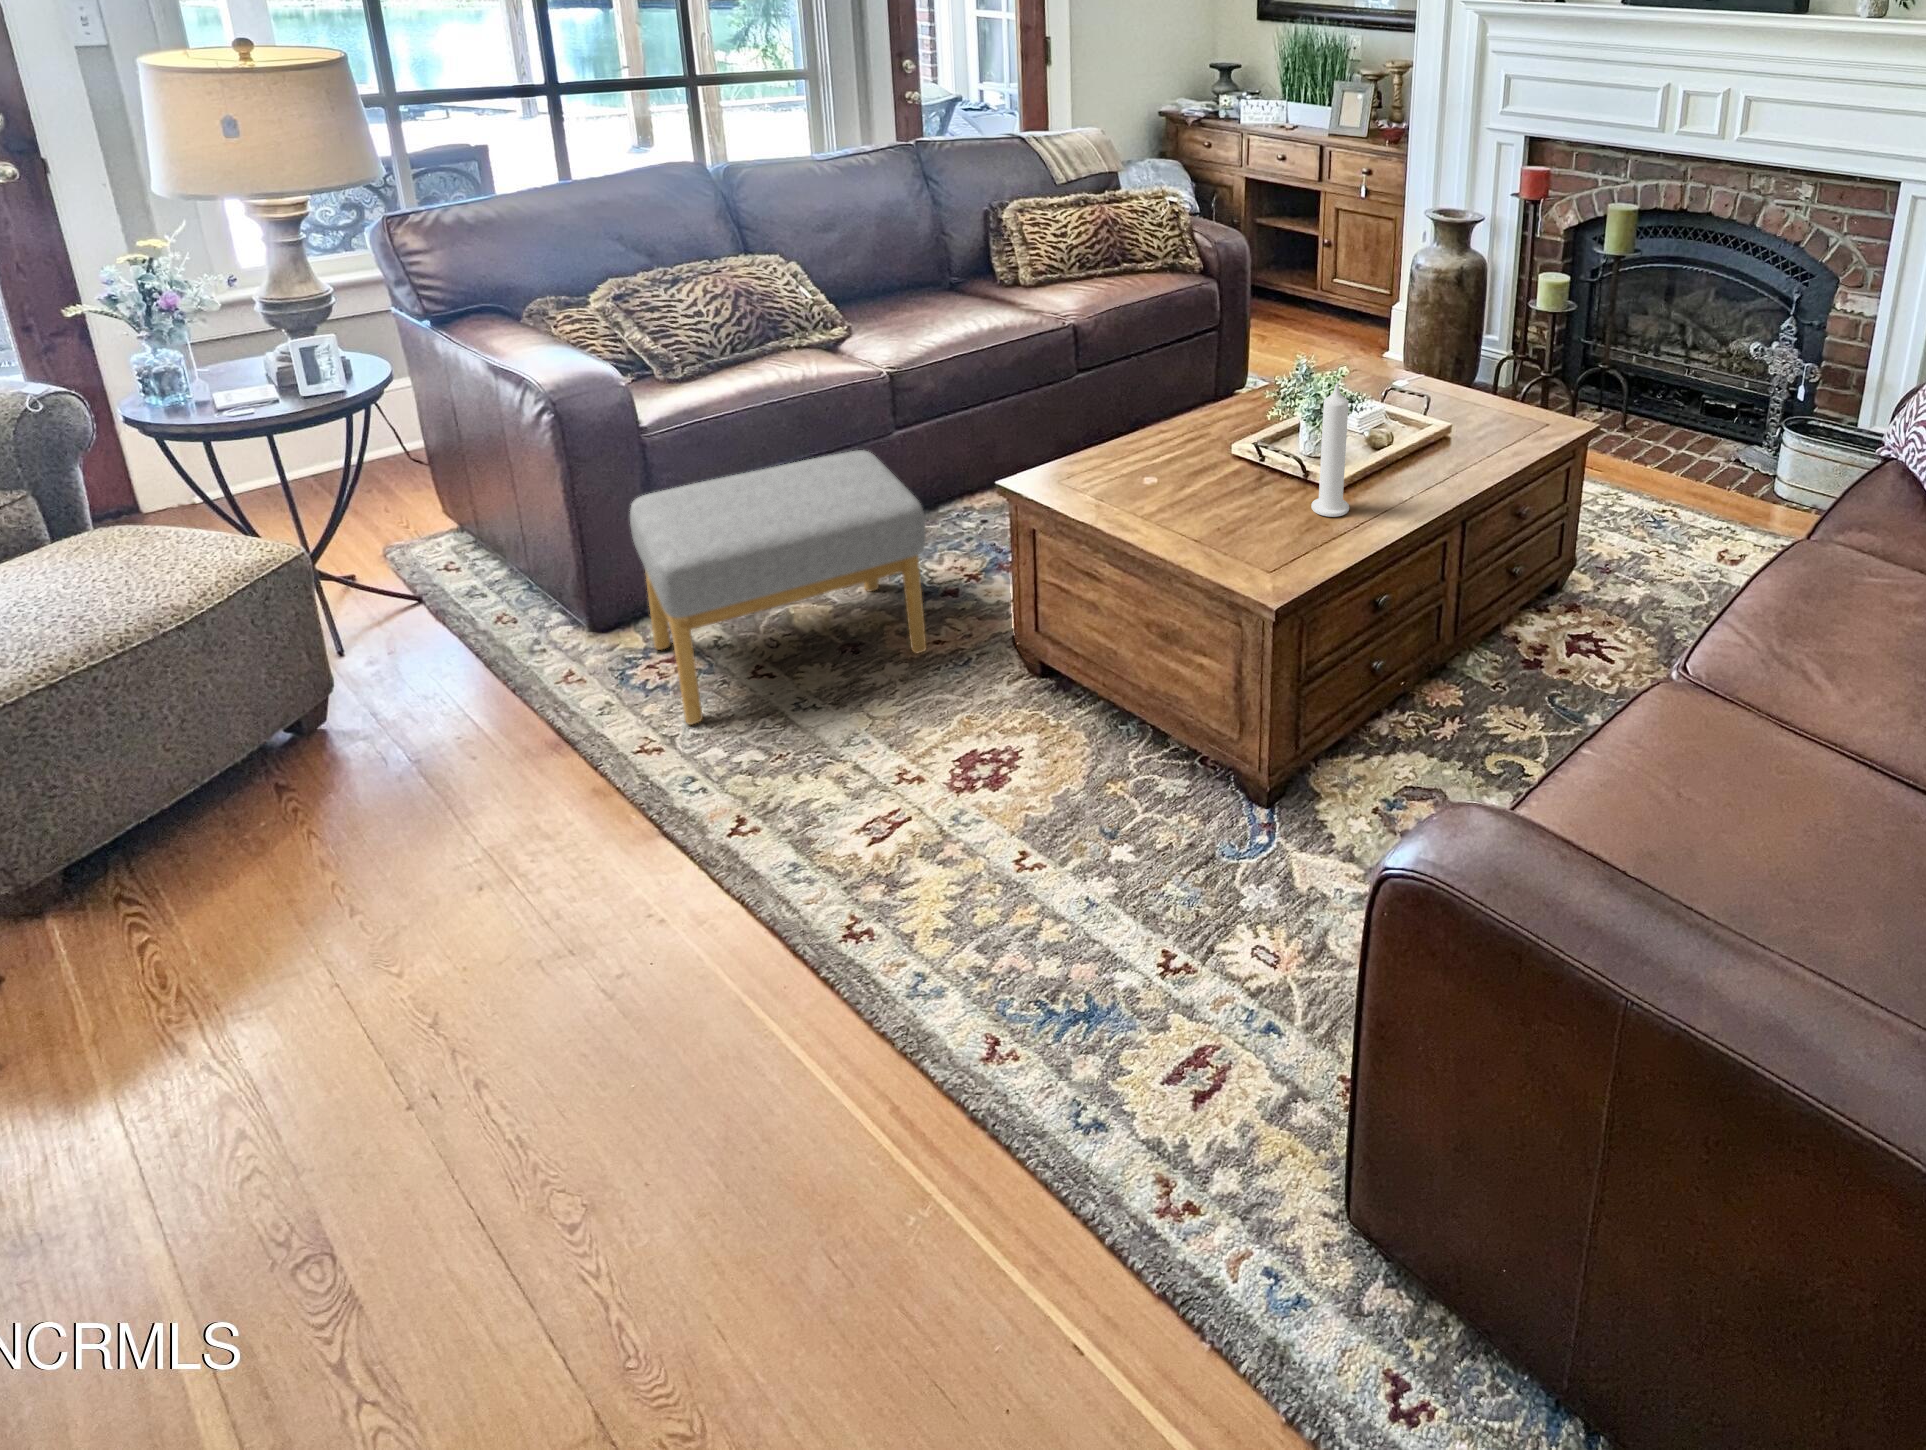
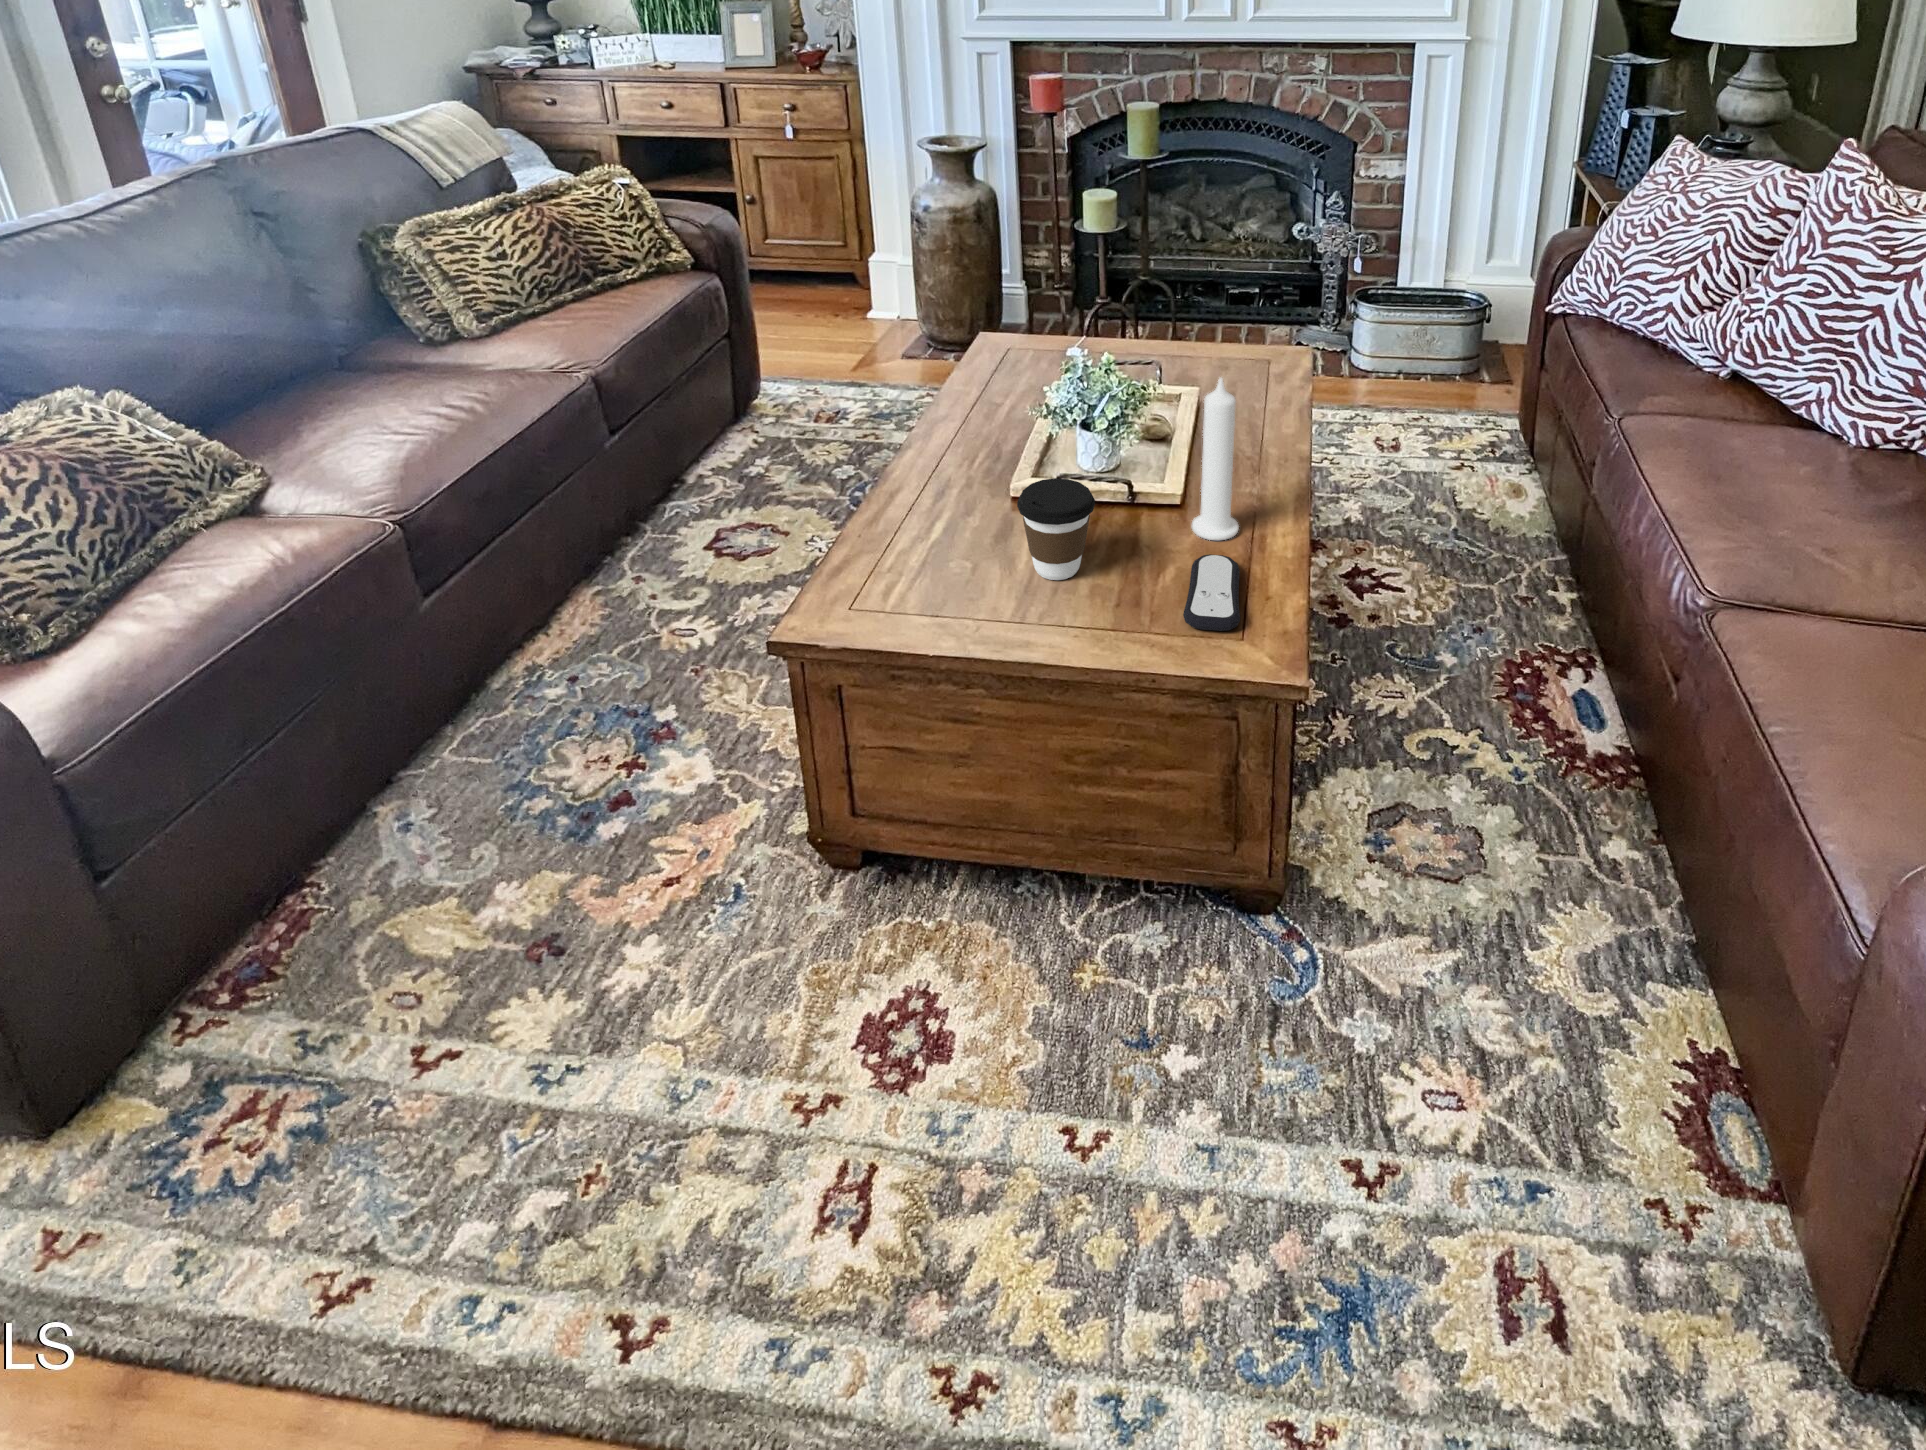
coffee cup: none [1167,430,1225,505] -> present [1017,478,1095,580]
footstool: present [630,450,927,724] -> none [98,651,670,1214]
remote control: none [1233,517,1312,564] -> present [1183,554,1240,631]

